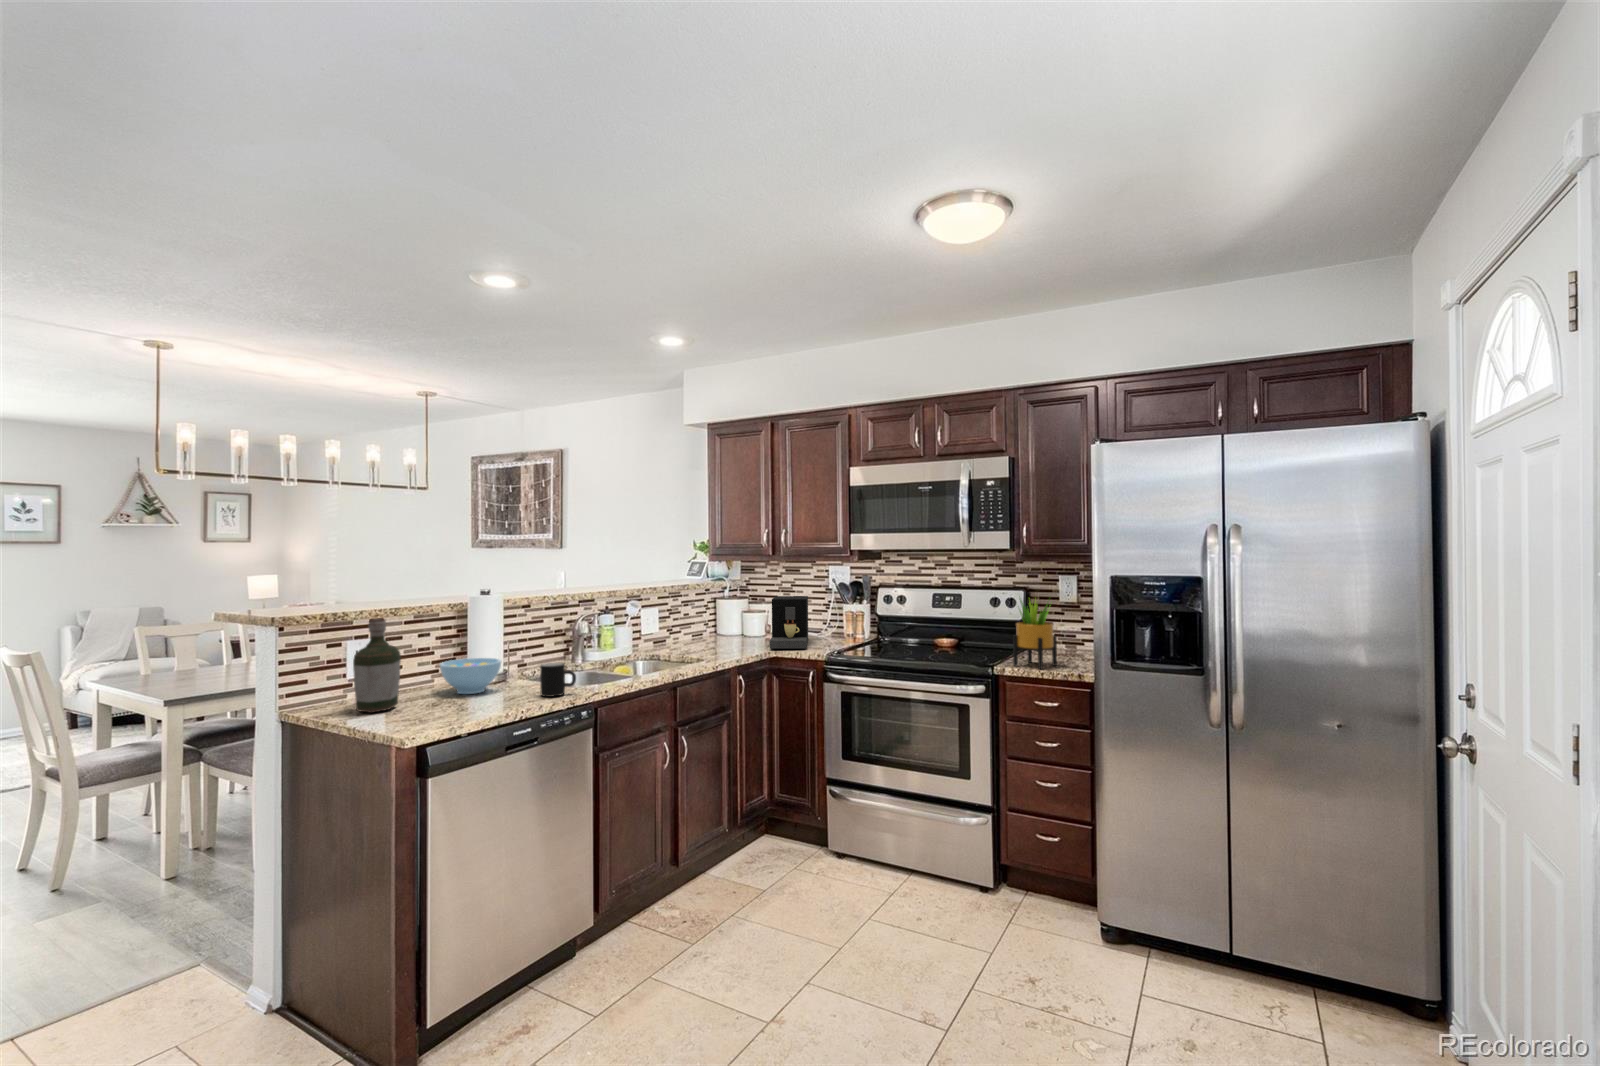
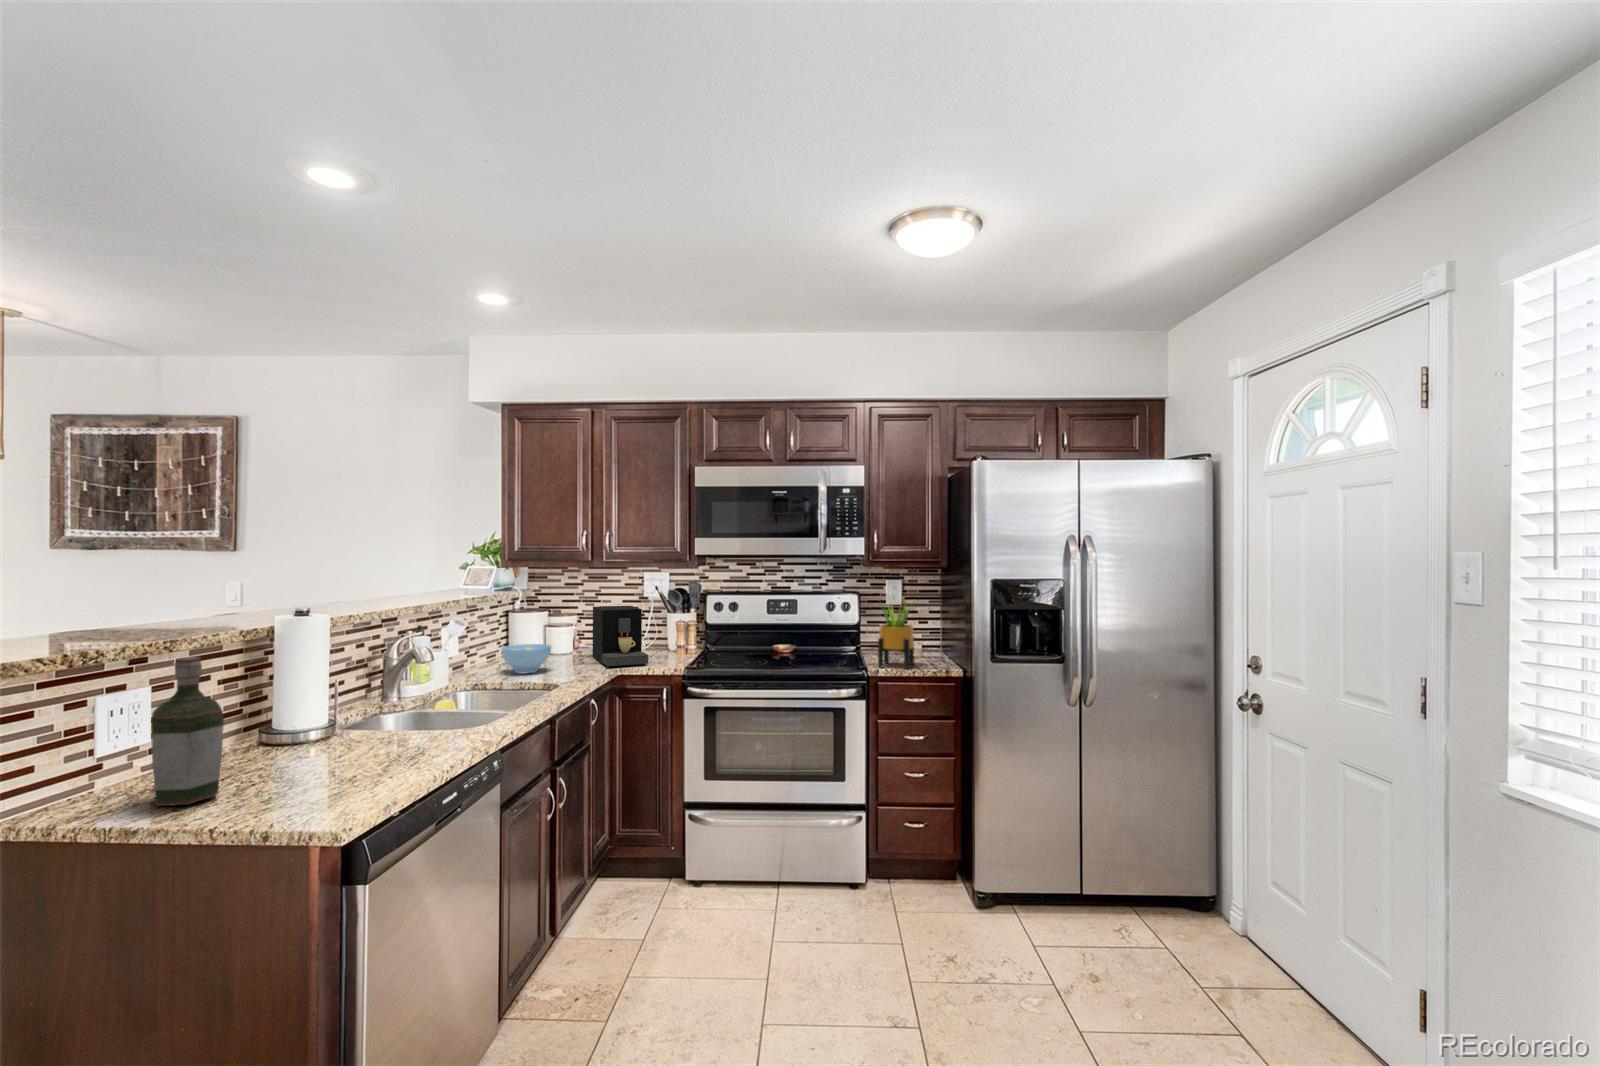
bowl: present [440,658,501,694] -> present [501,644,551,673]
mug: present [540,663,576,697] -> none [417,702,464,749]

